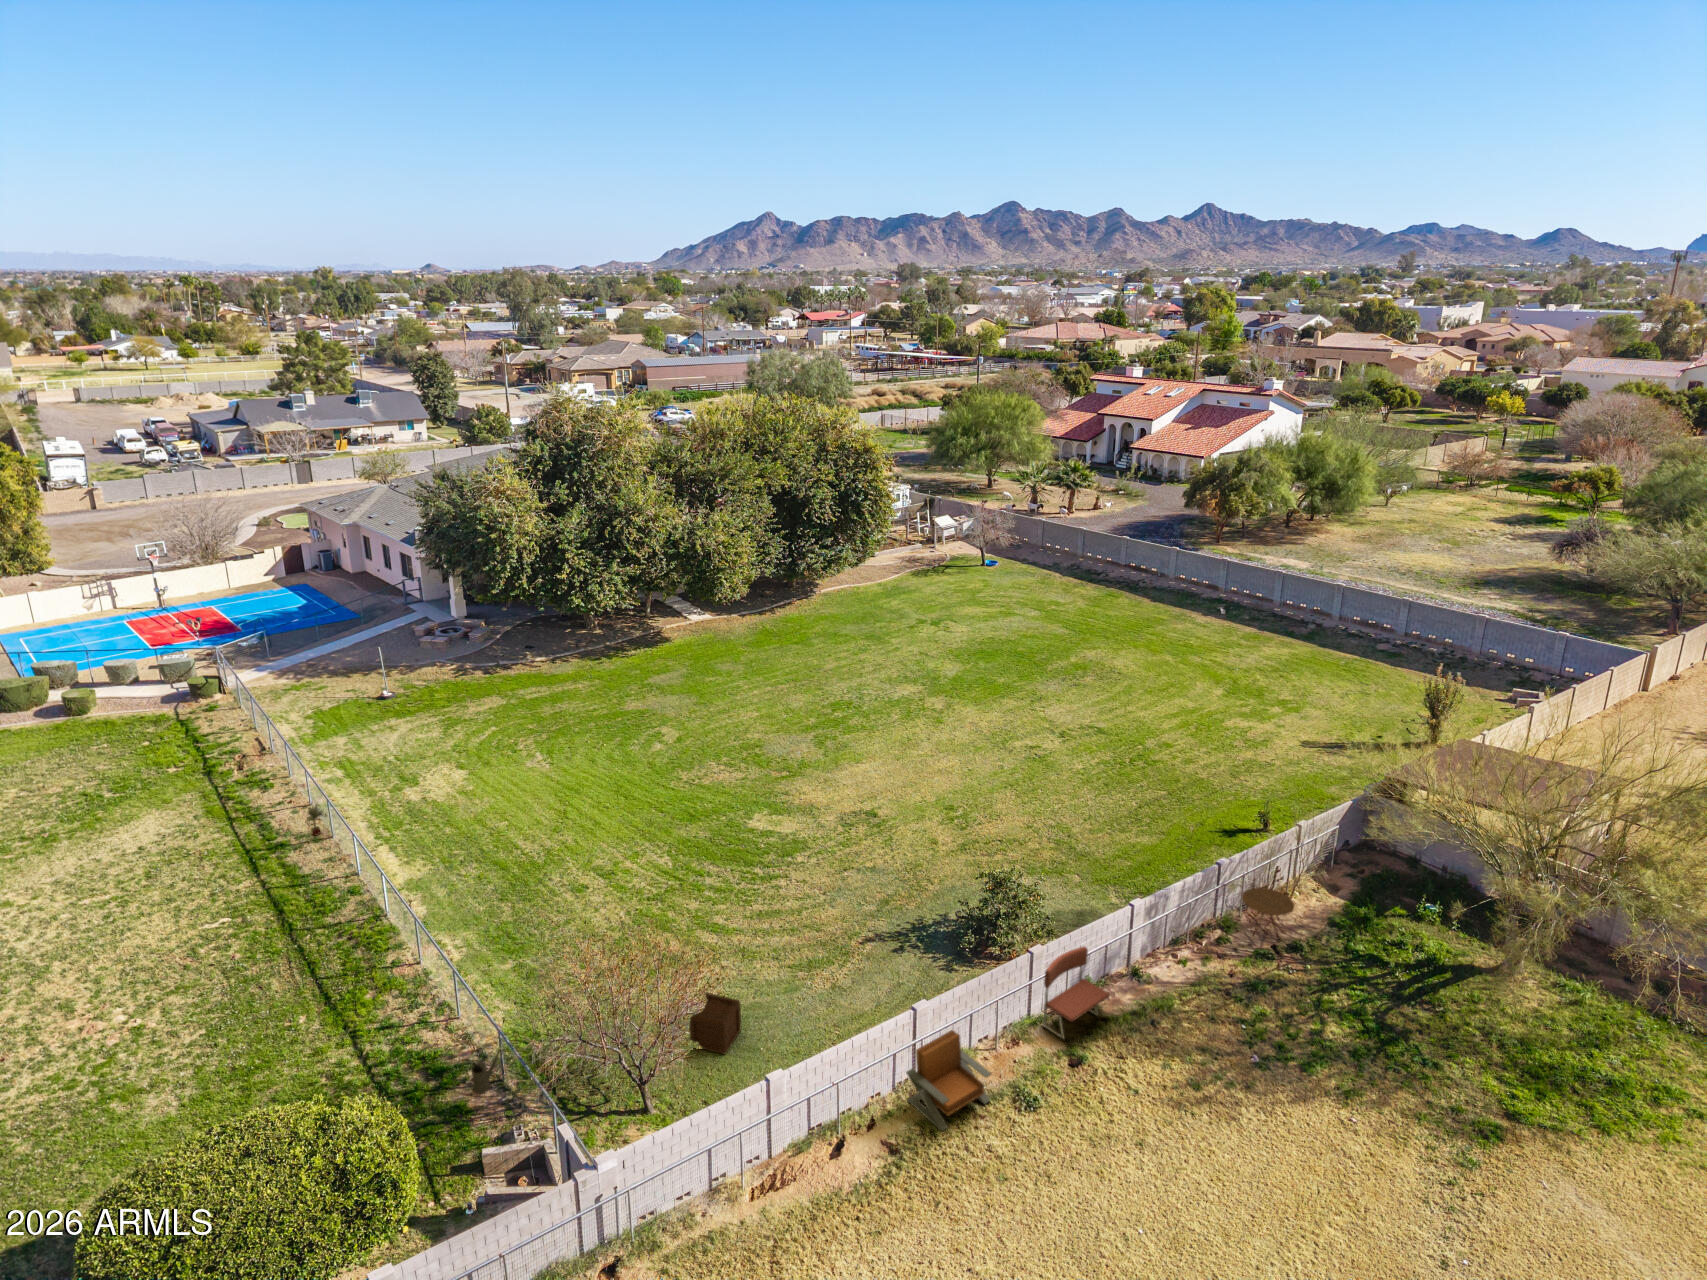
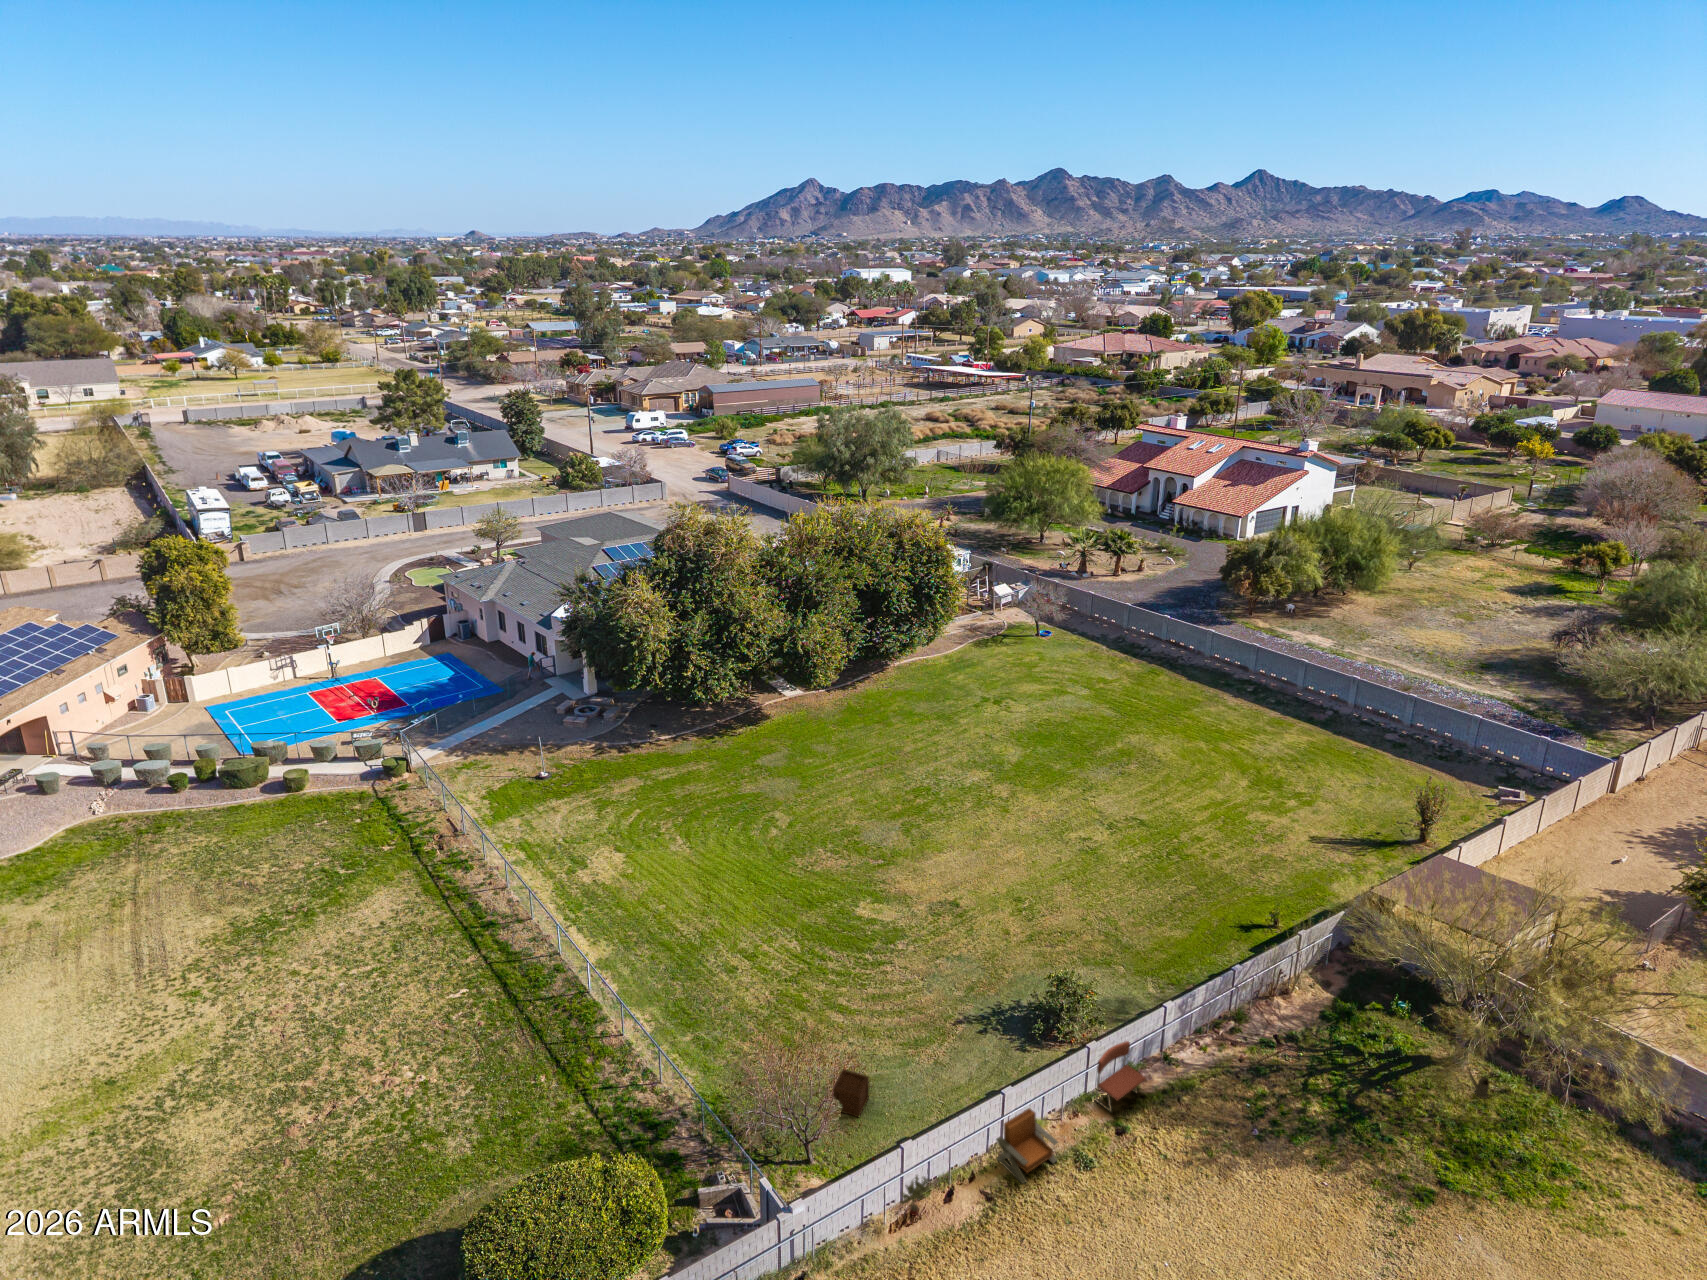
potted tree: present [307,804,327,835] -> present [900,1176,929,1216]
round table: present [1242,888,1294,937] -> none [1252,987,1293,1029]
watering can: present [469,1050,500,1094] -> present [1468,1069,1490,1099]

